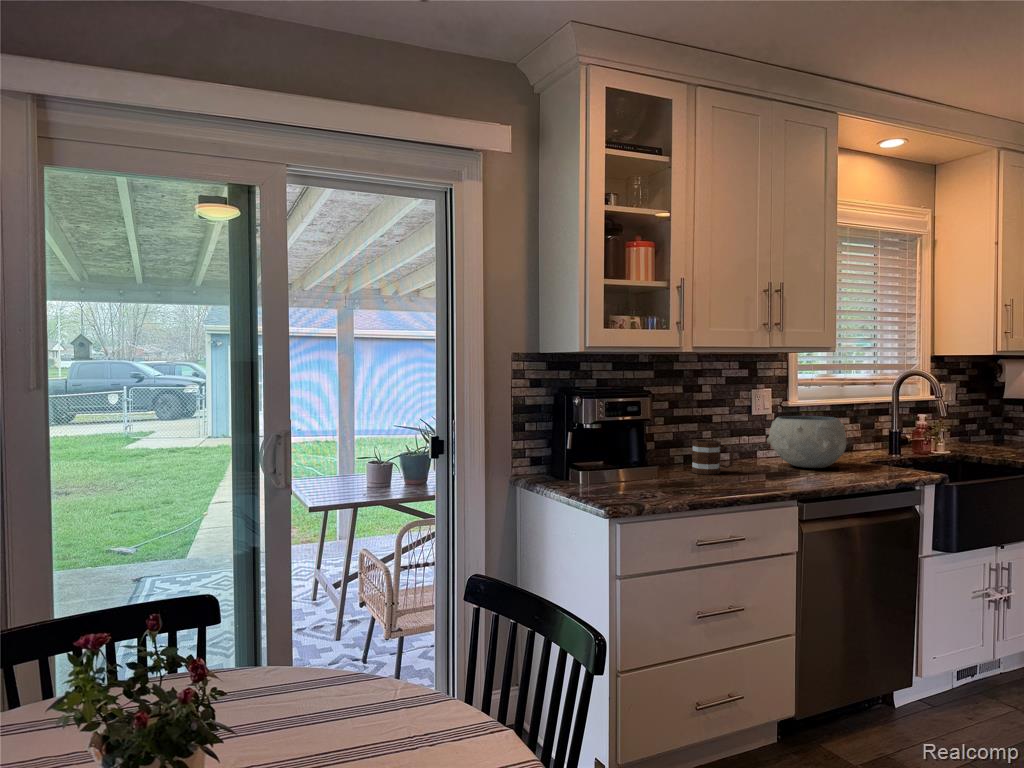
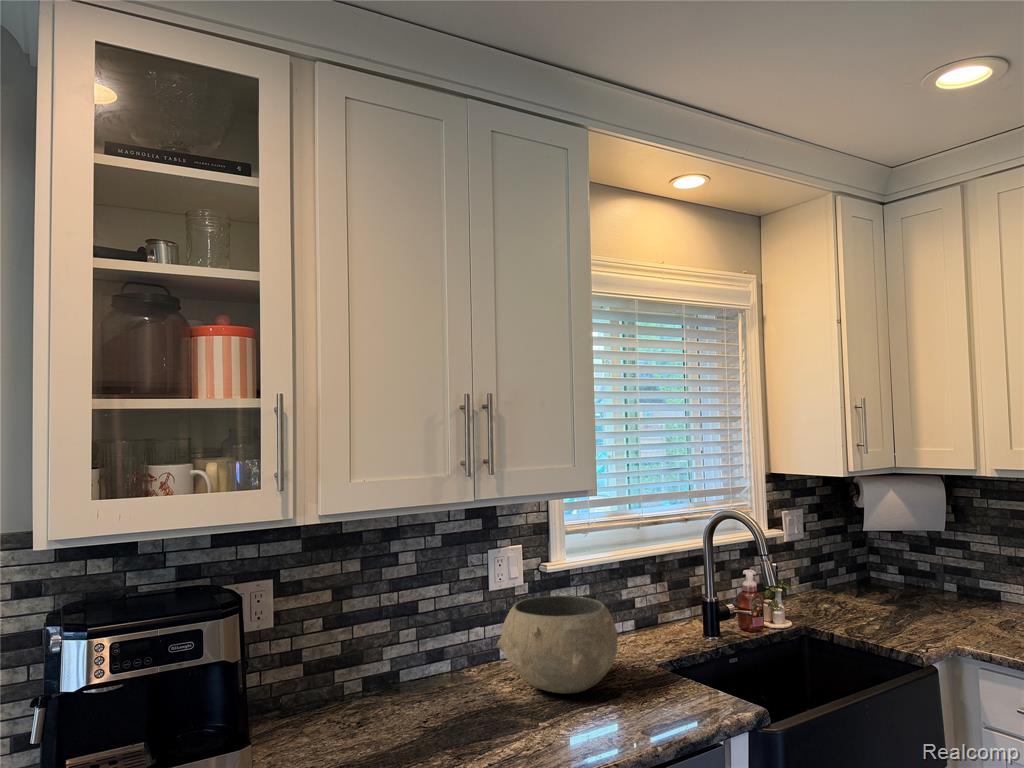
mug: present [692,440,734,475] -> none [349,660,420,733]

